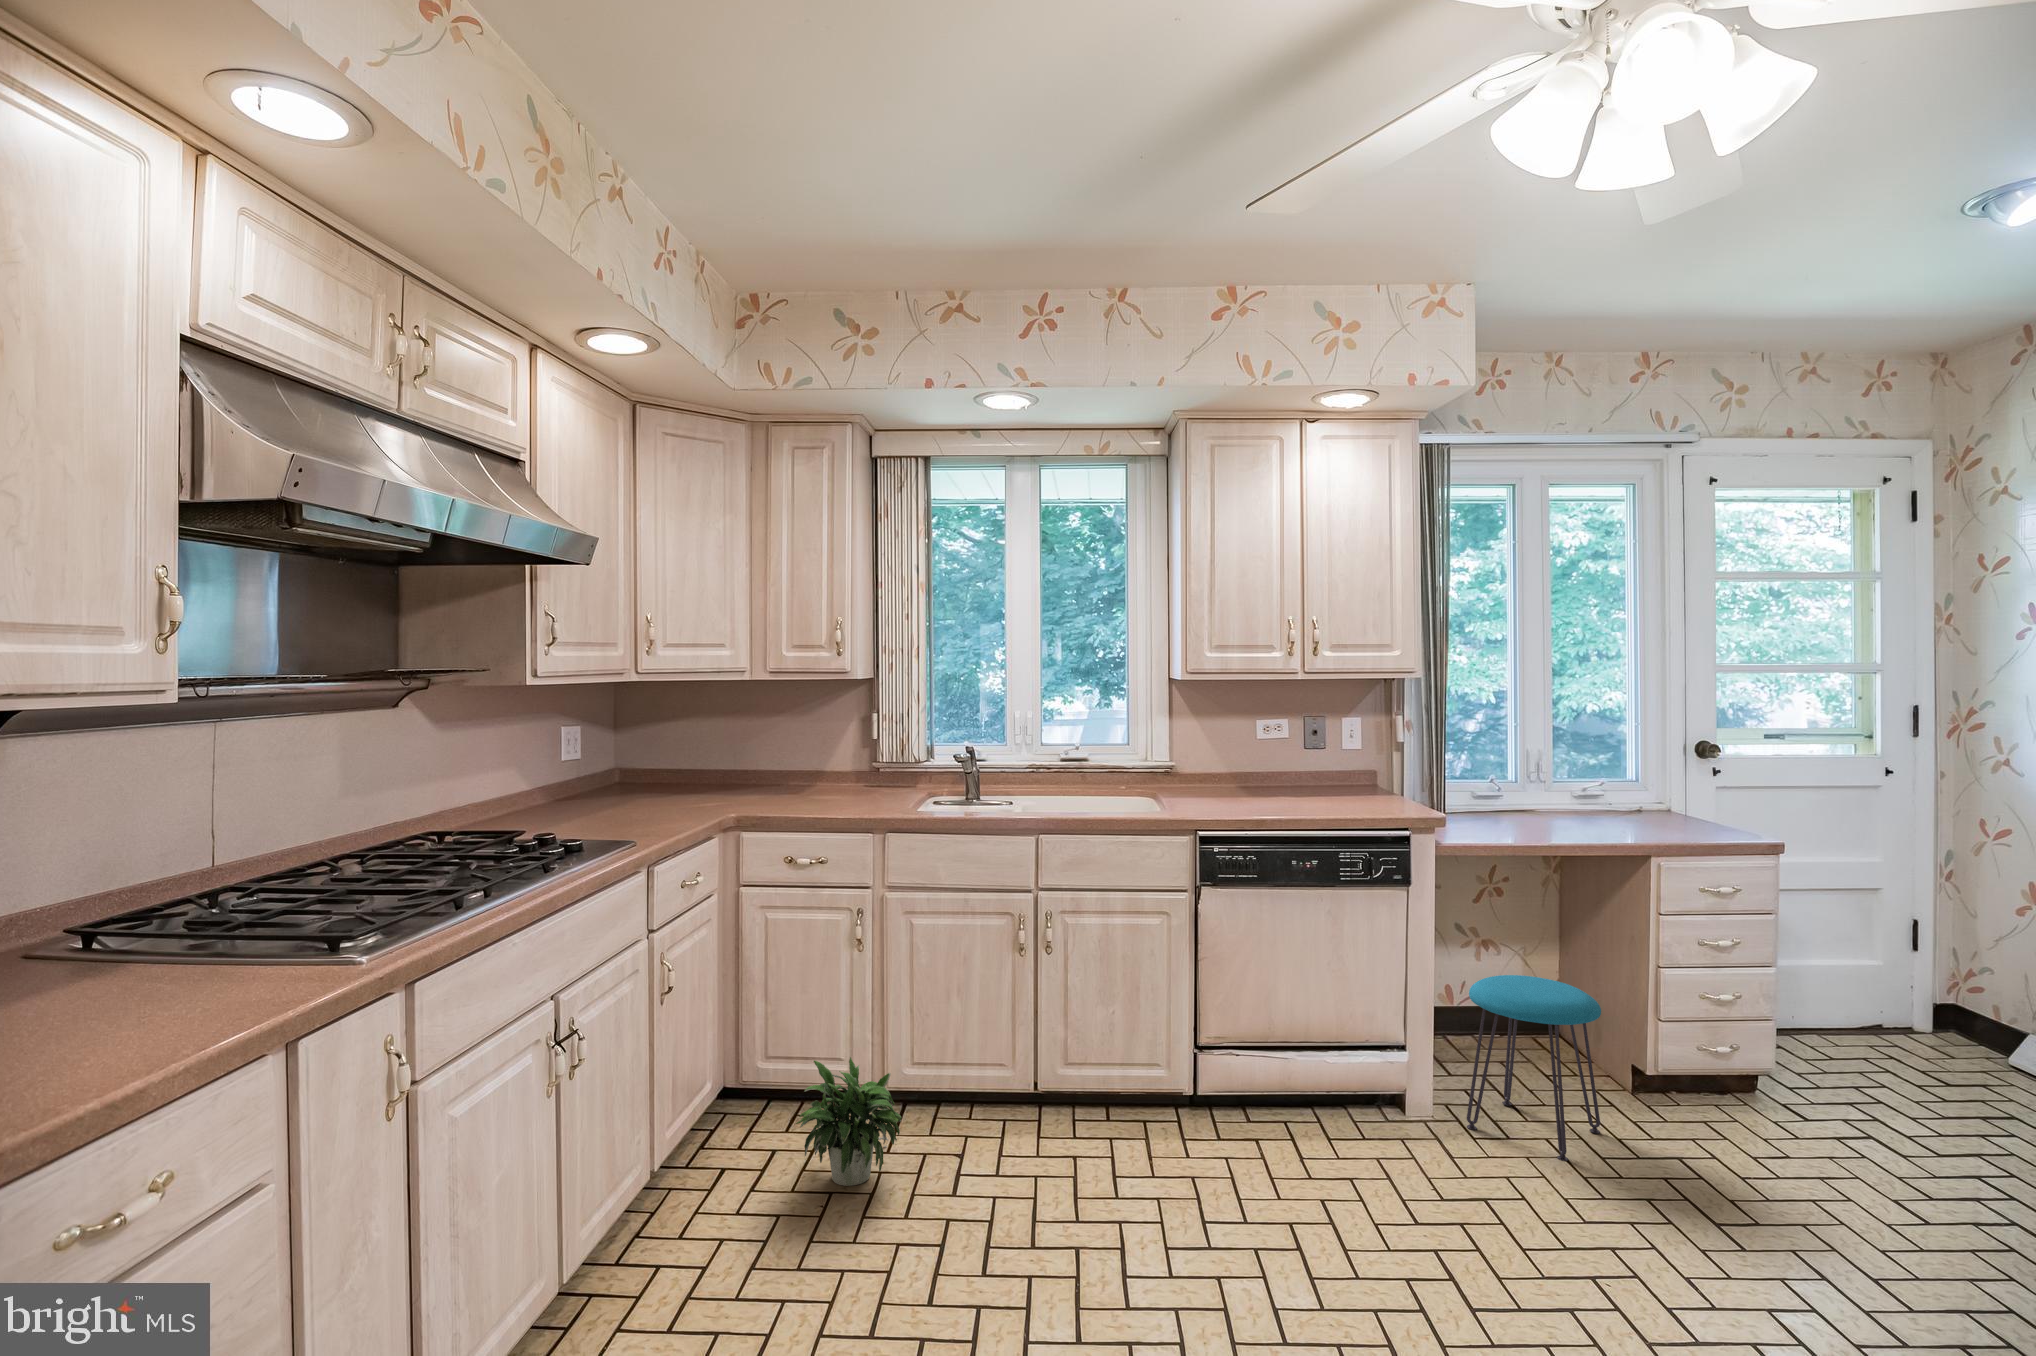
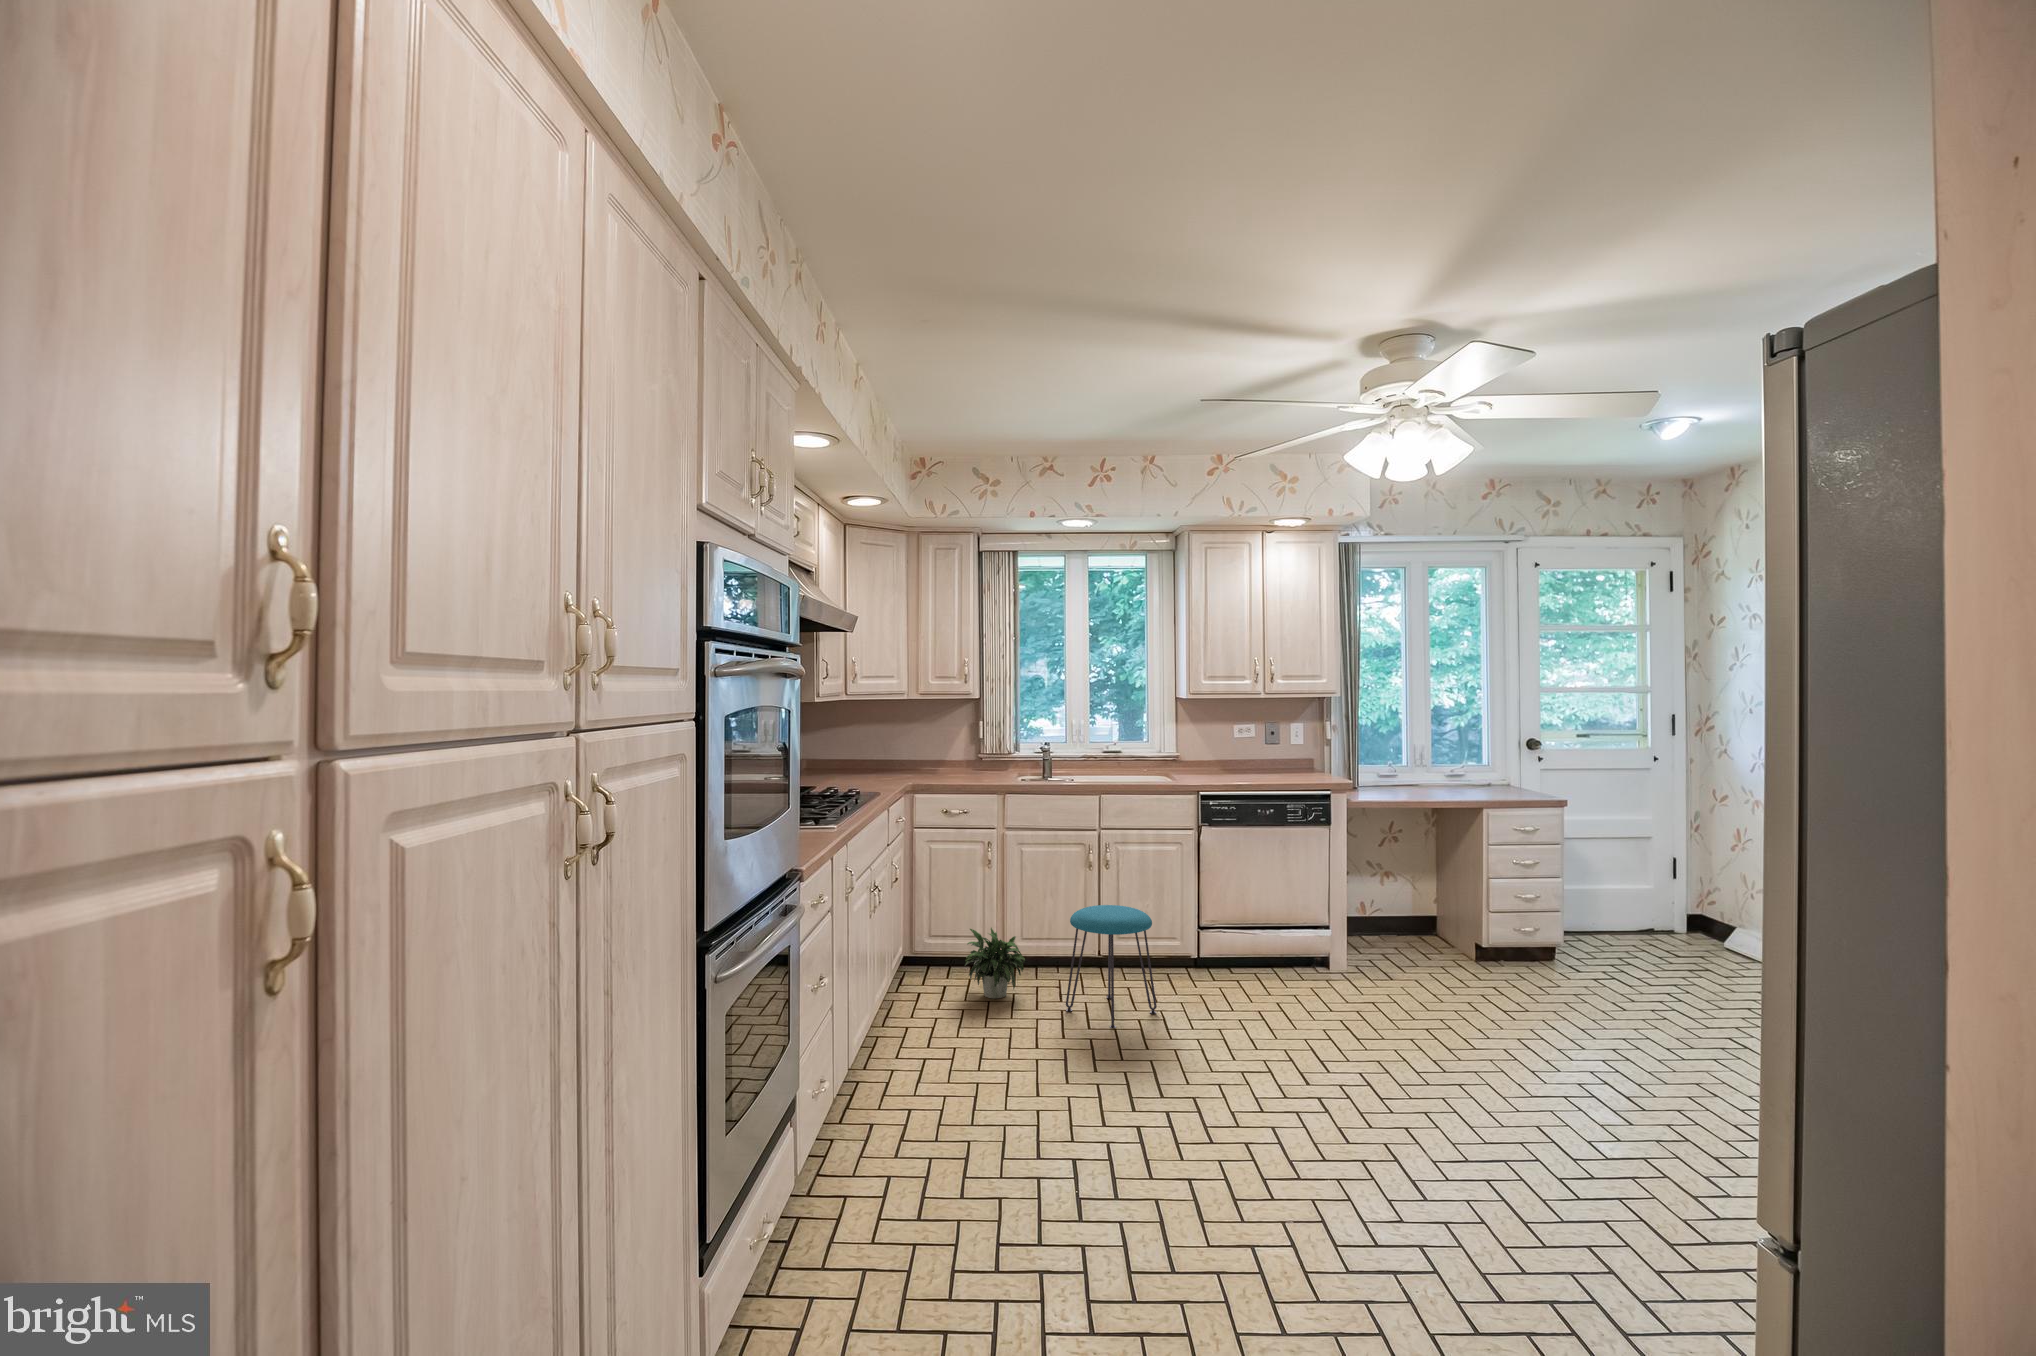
stool: present [1467,975,1601,1161] -> present [1066,905,1157,1028]

